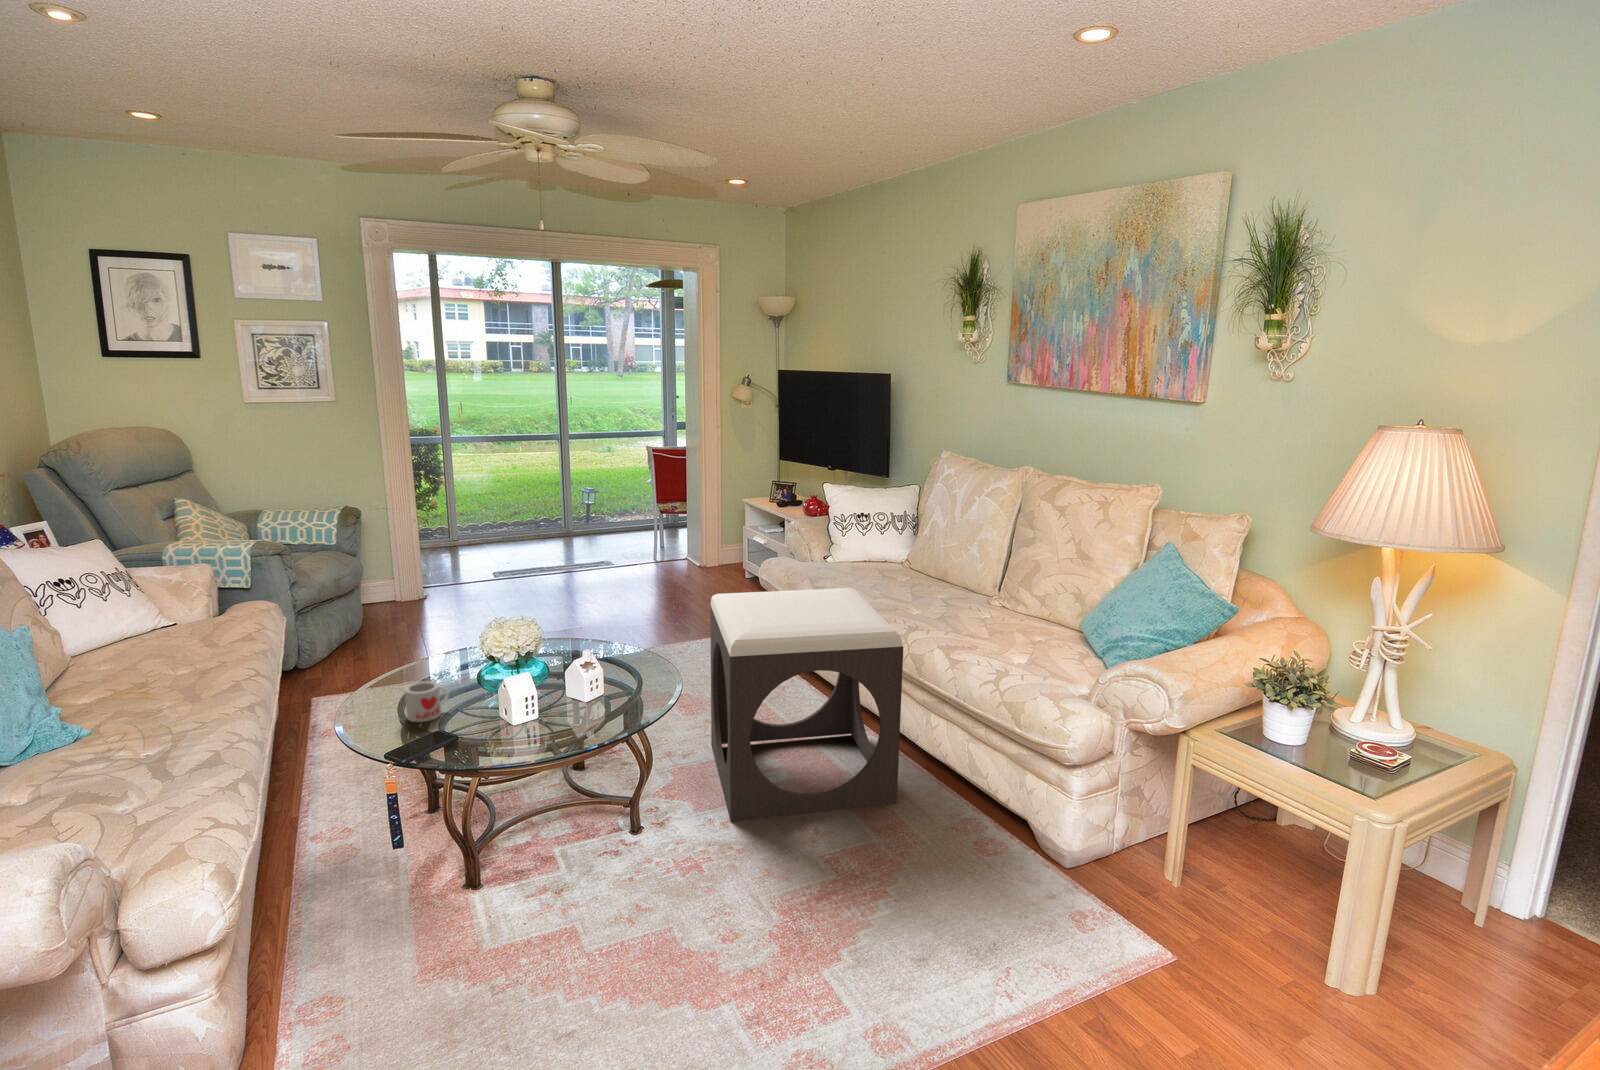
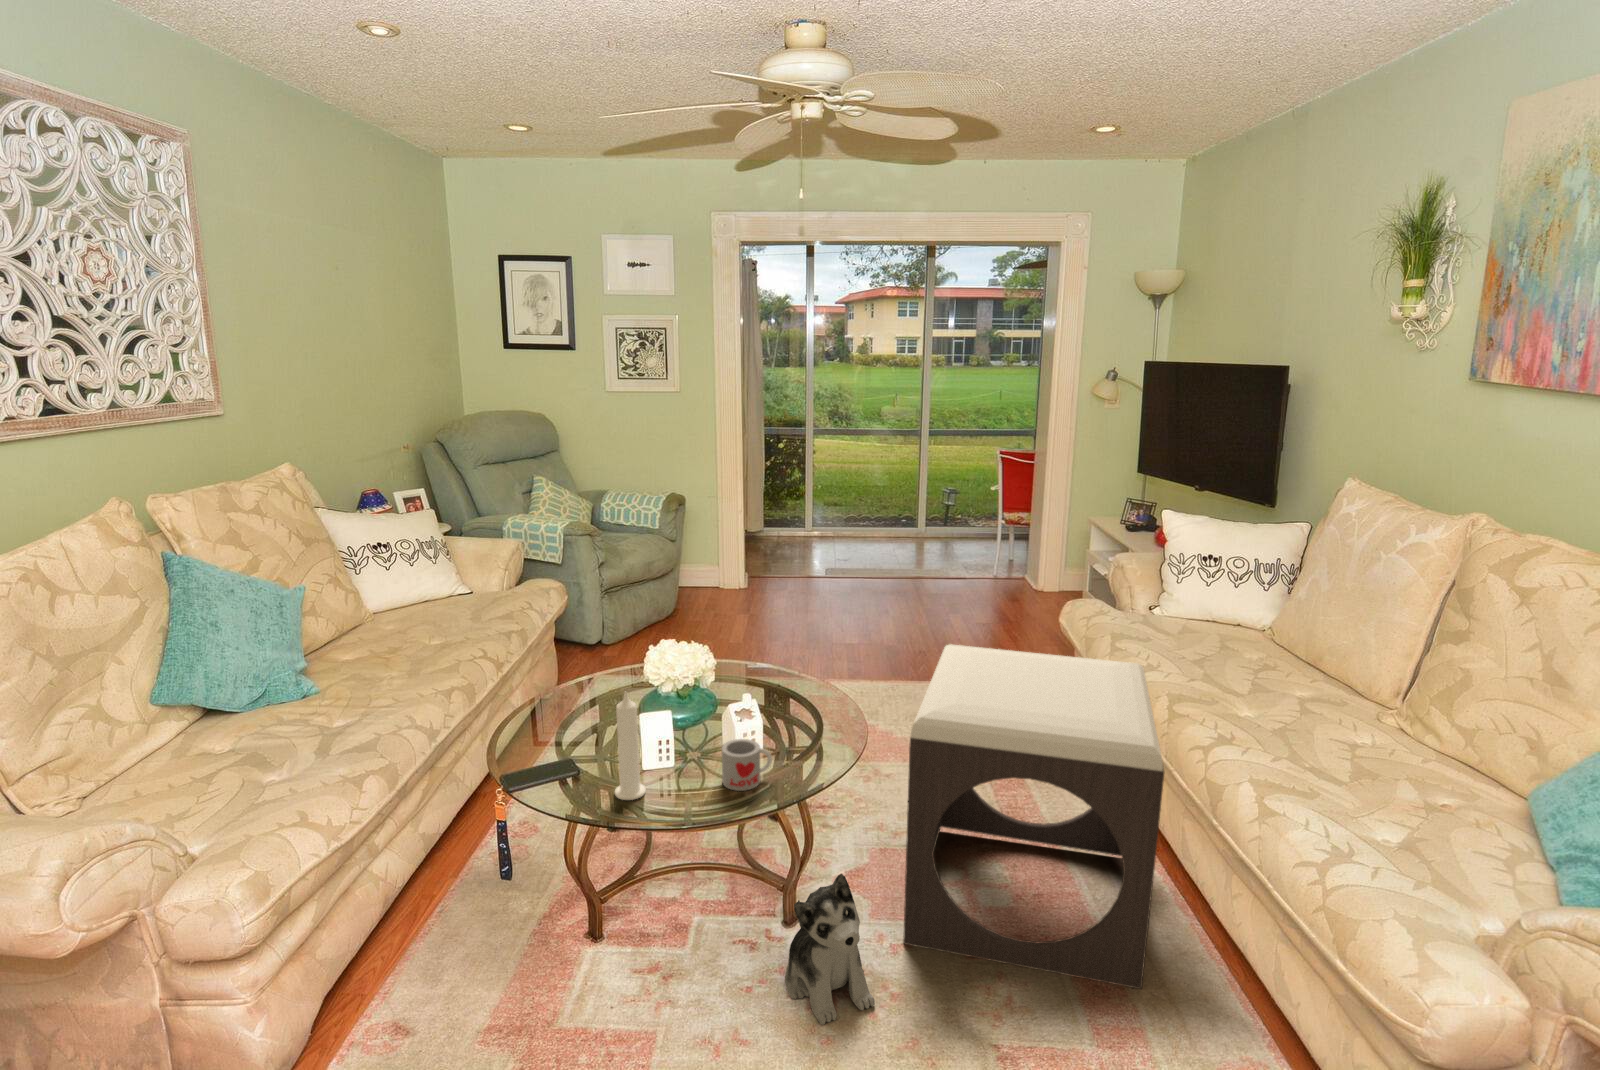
candle: none [498,653,526,748] -> present [615,692,646,800]
mug: present [405,681,449,722] -> present [722,739,772,791]
plush toy: none [652,765,733,883] -> present [785,874,875,1024]

